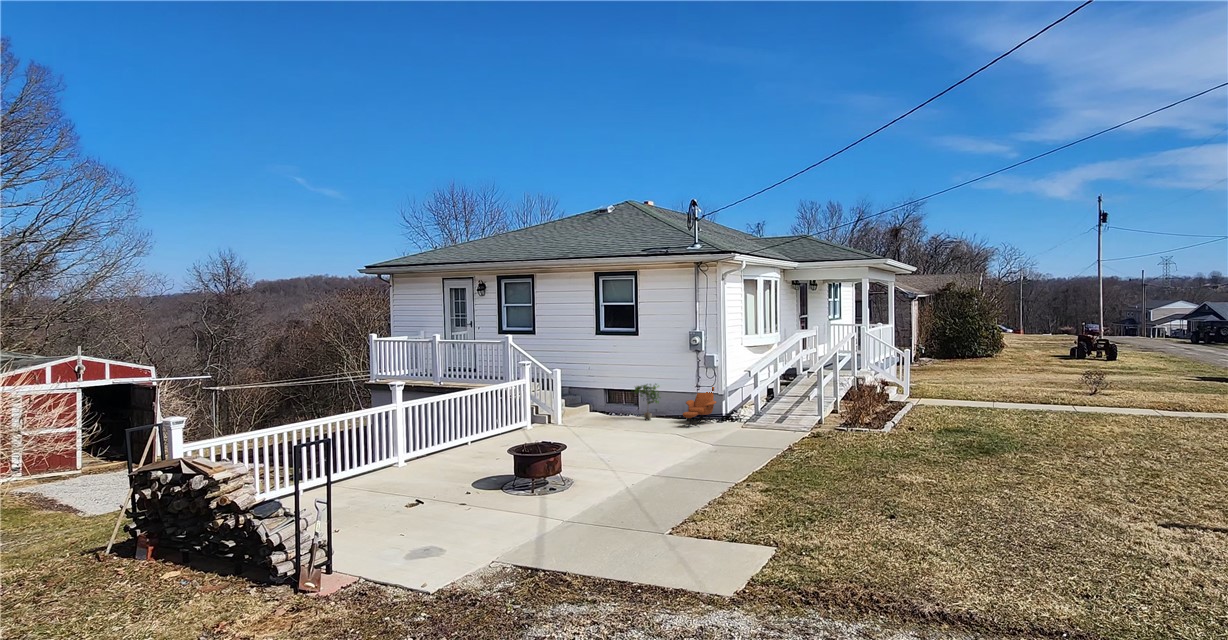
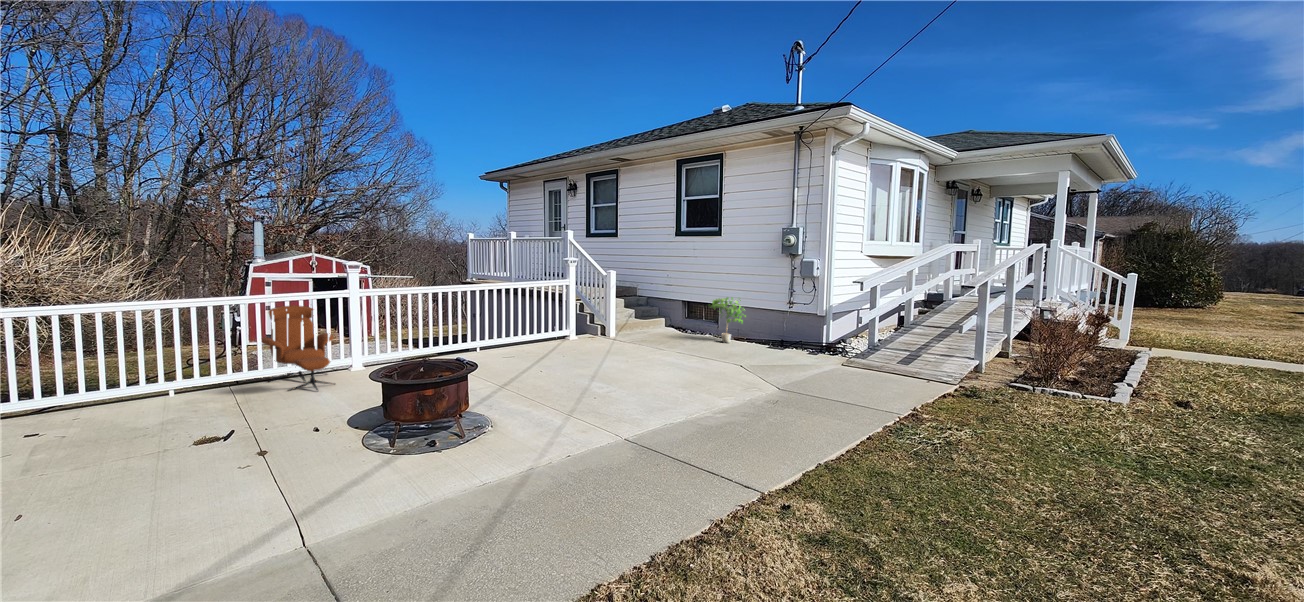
lounge chair: present [683,387,716,428] -> present [262,305,334,390]

